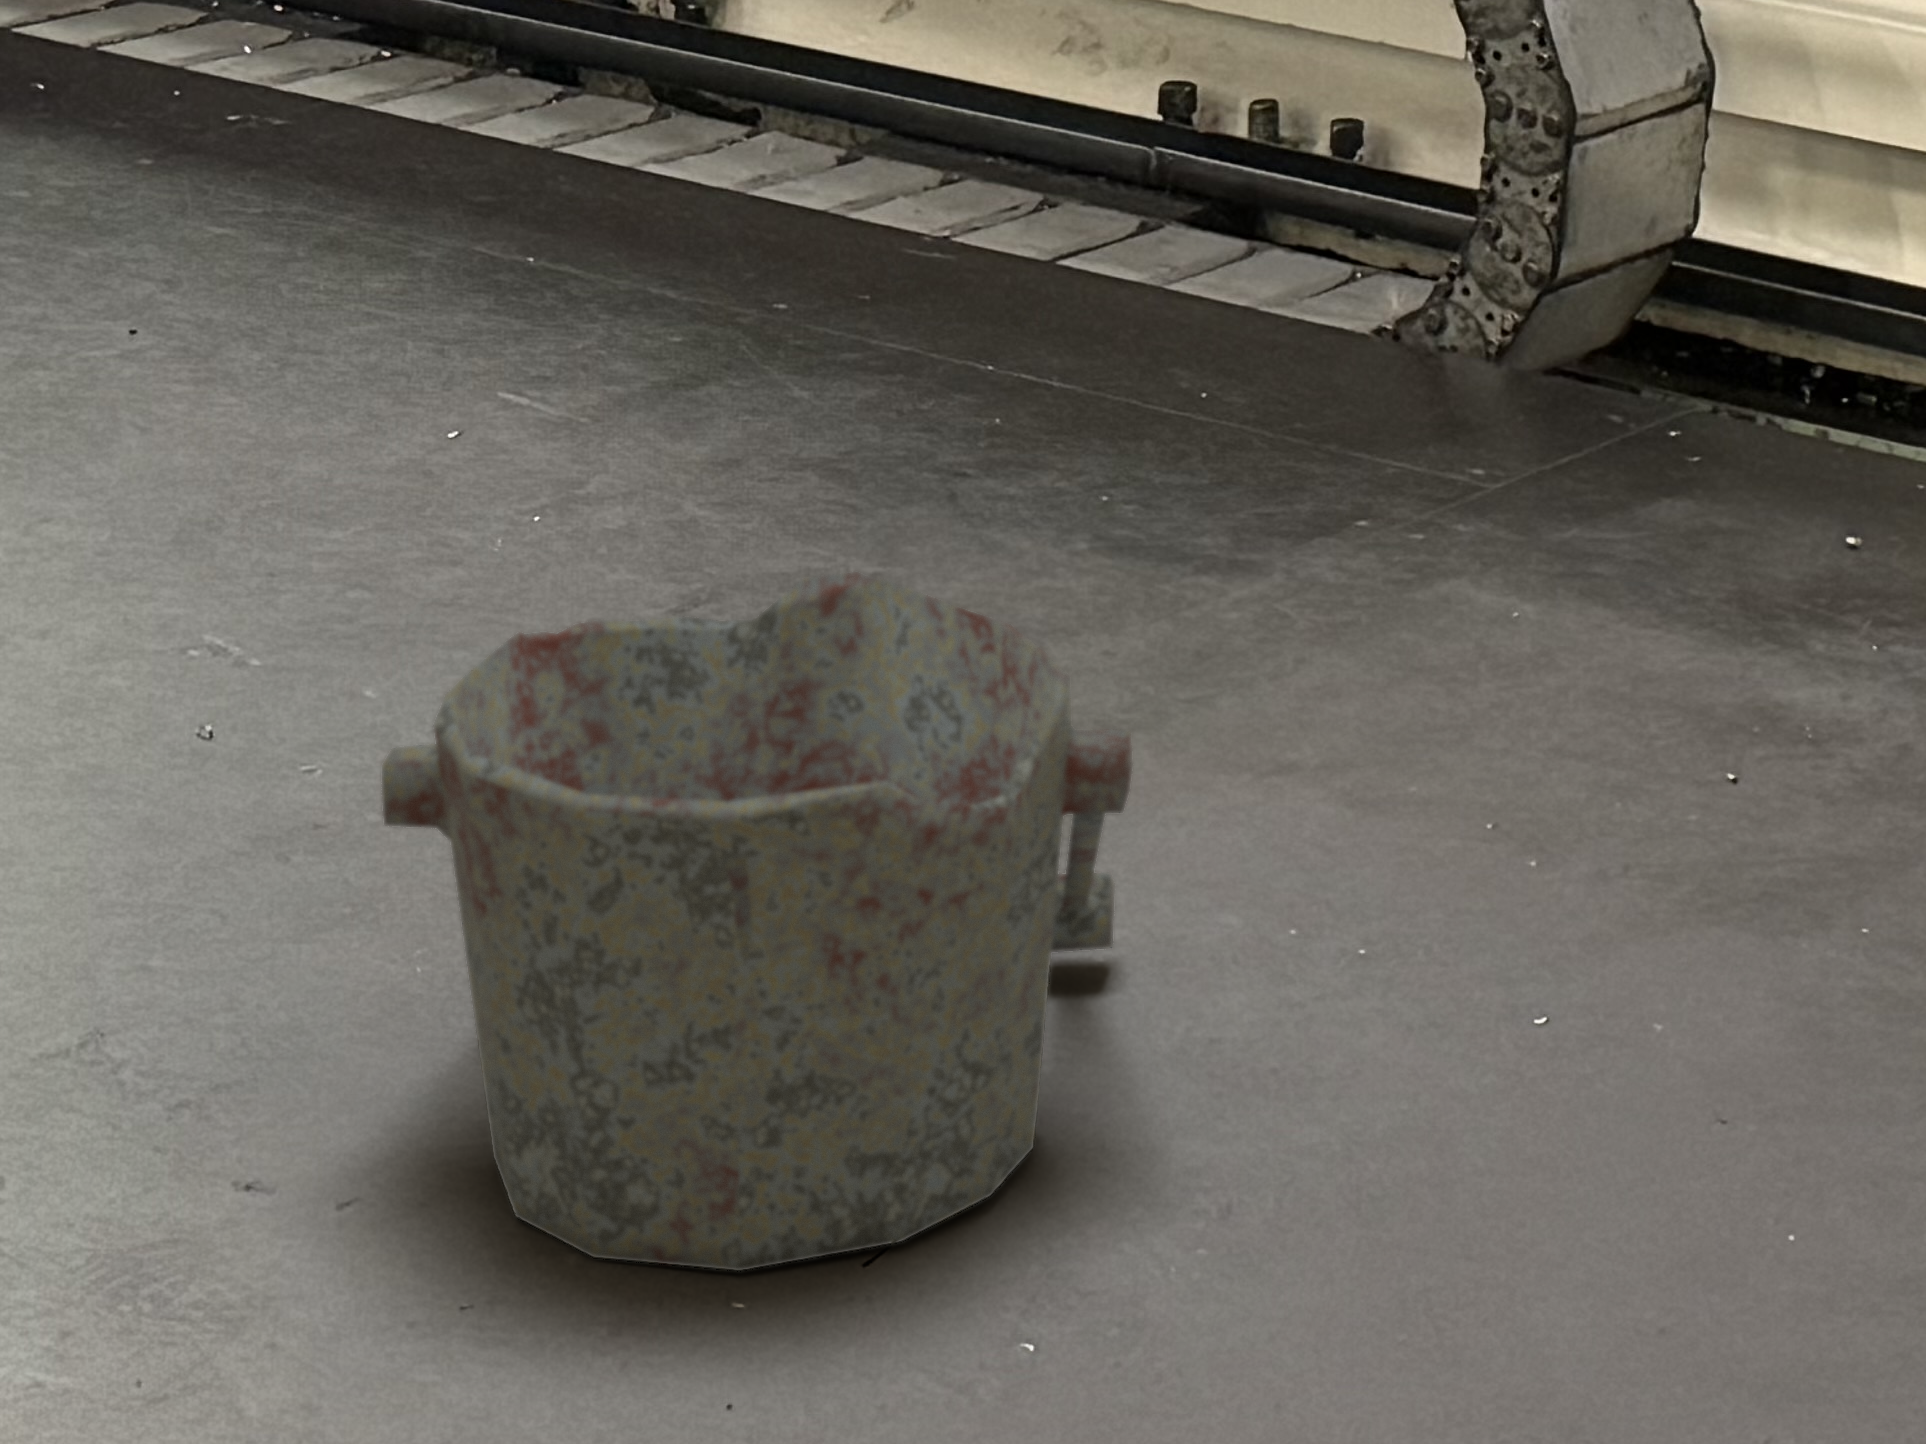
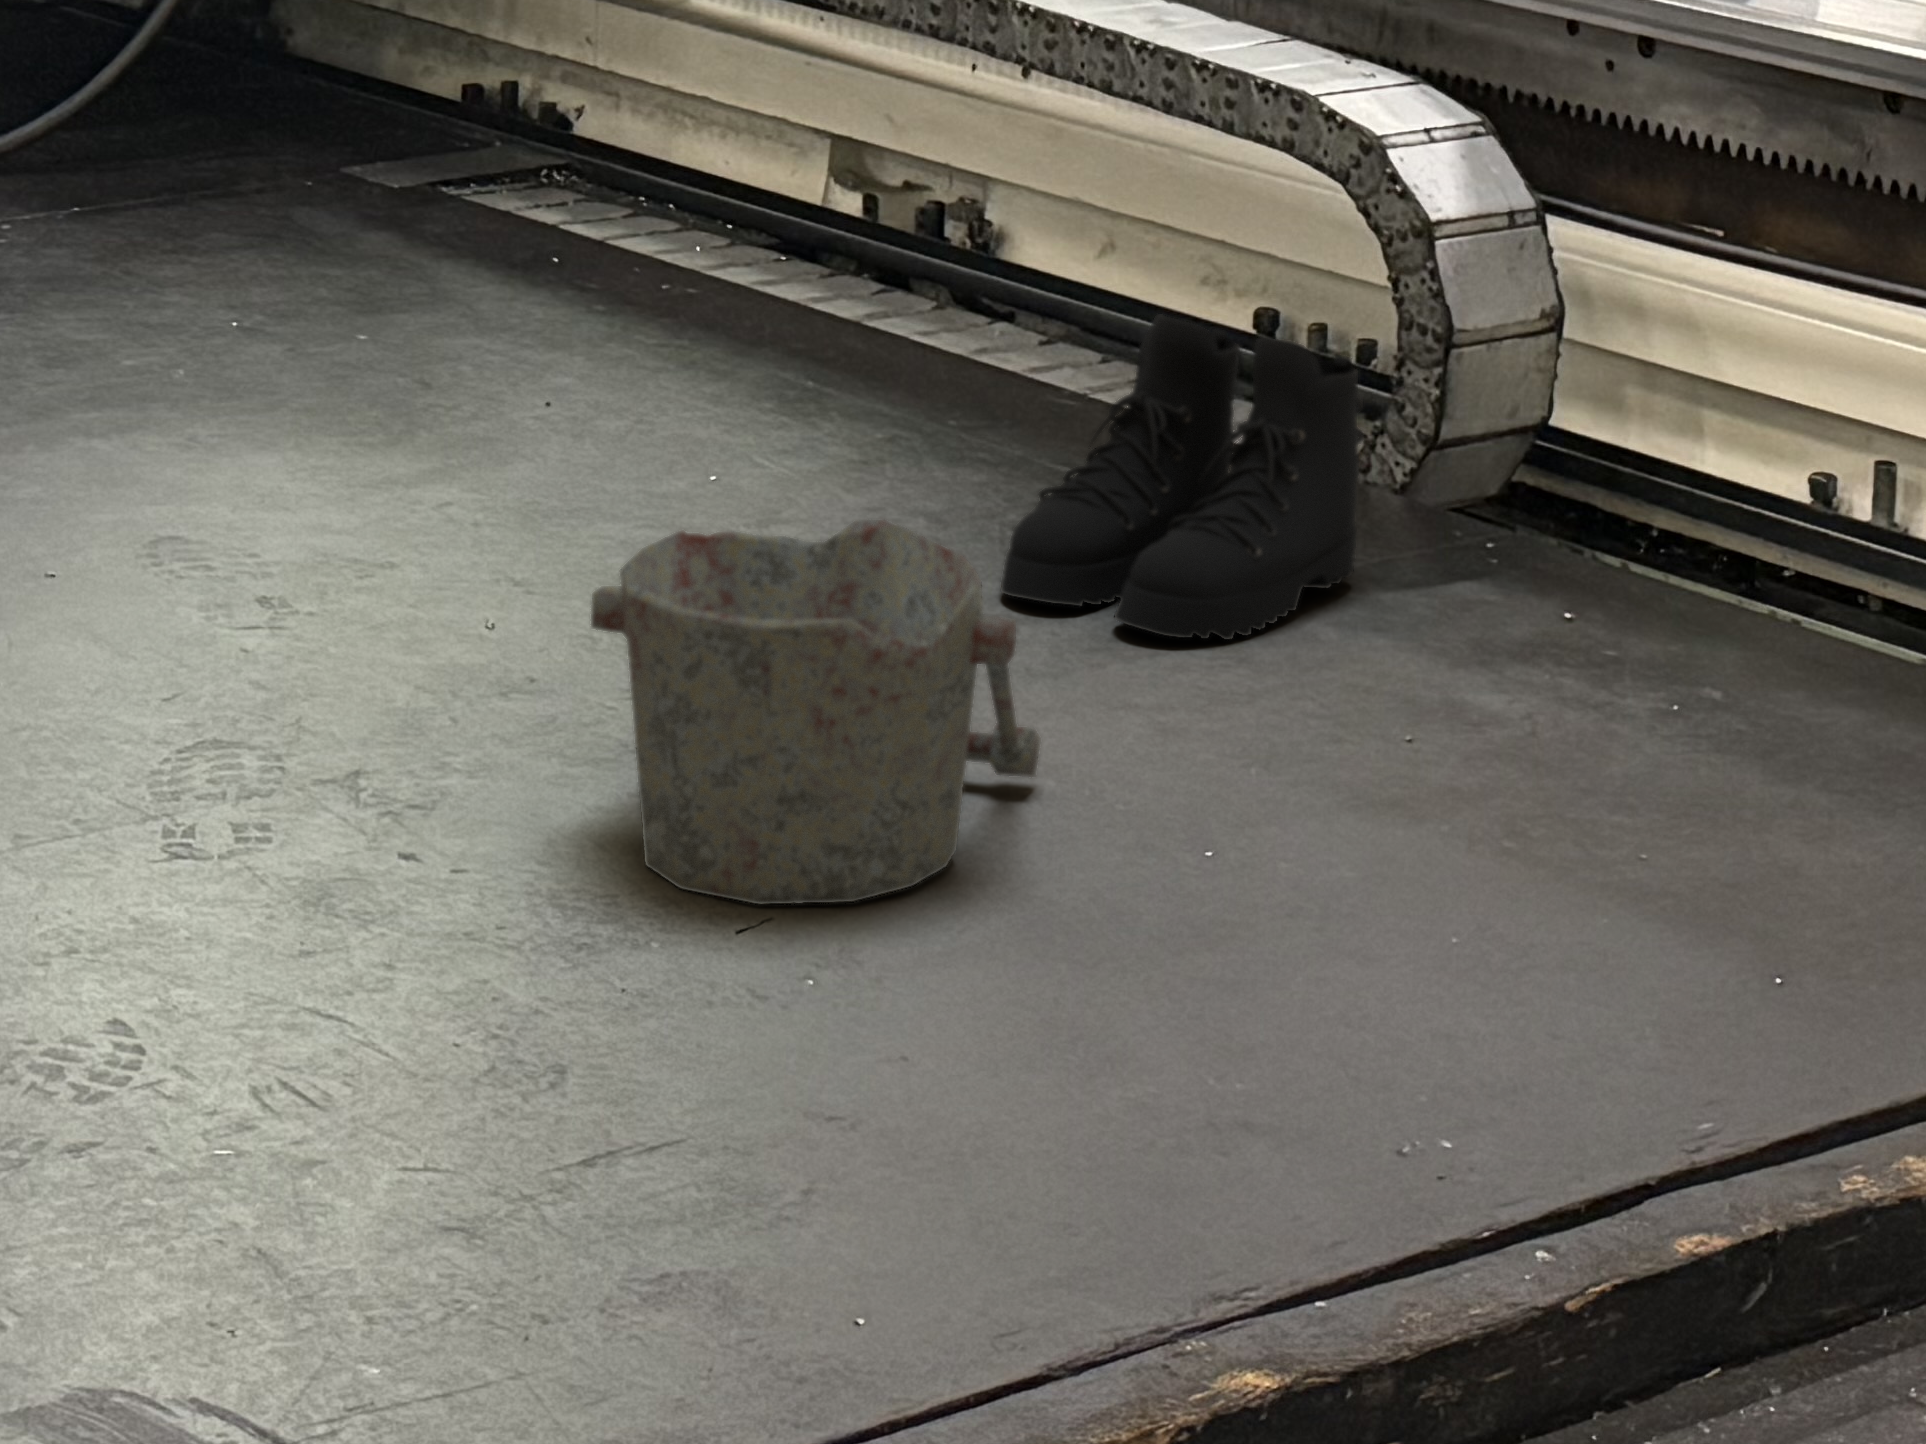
boots: none [916,140,1453,654] -> present [1001,314,1364,640]

